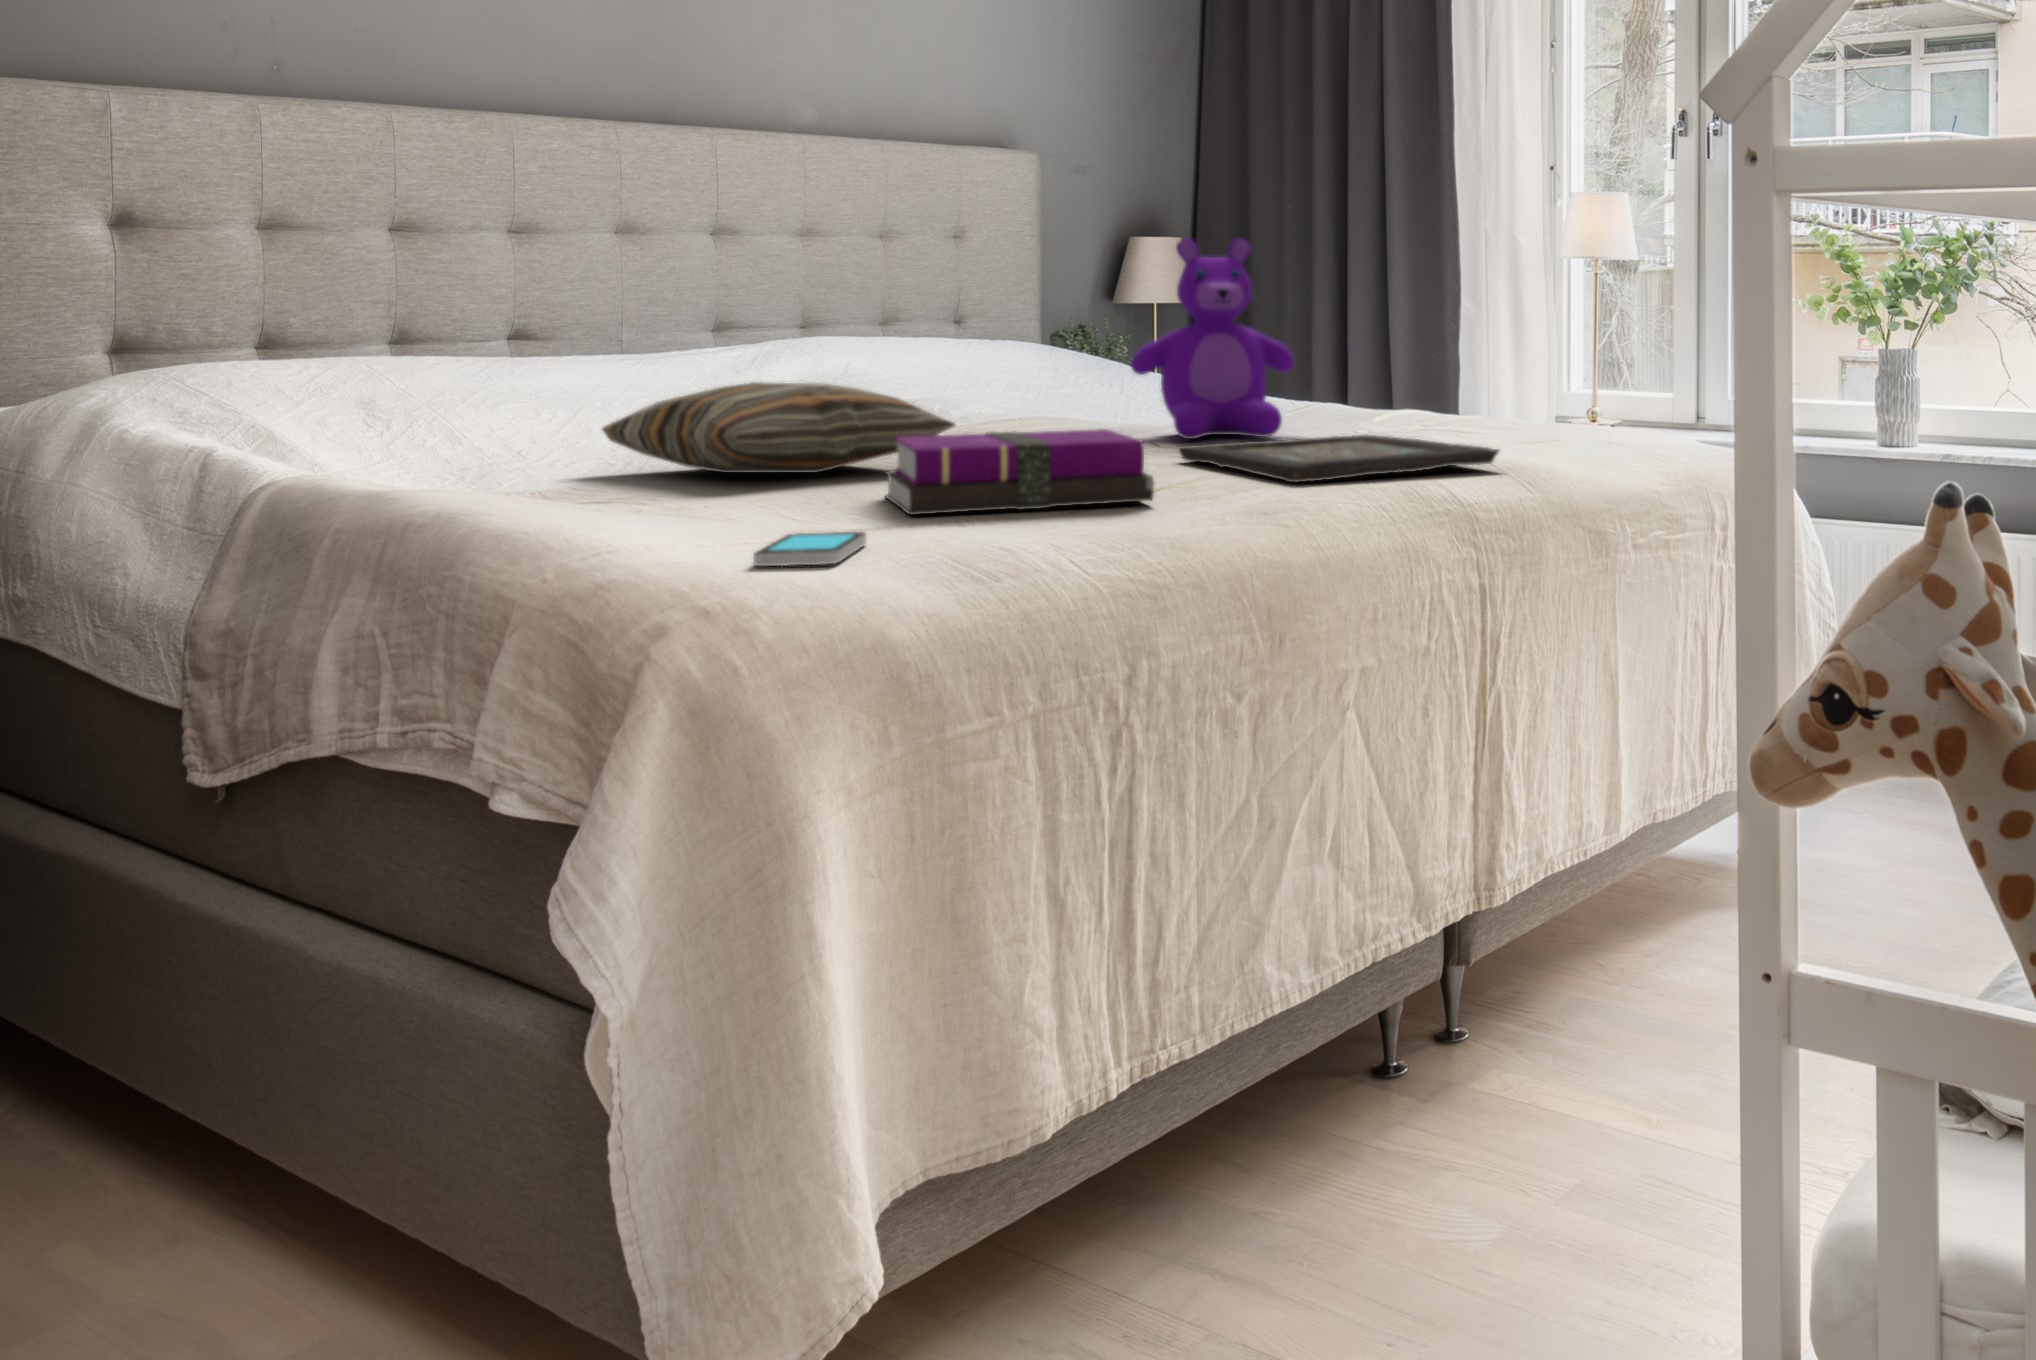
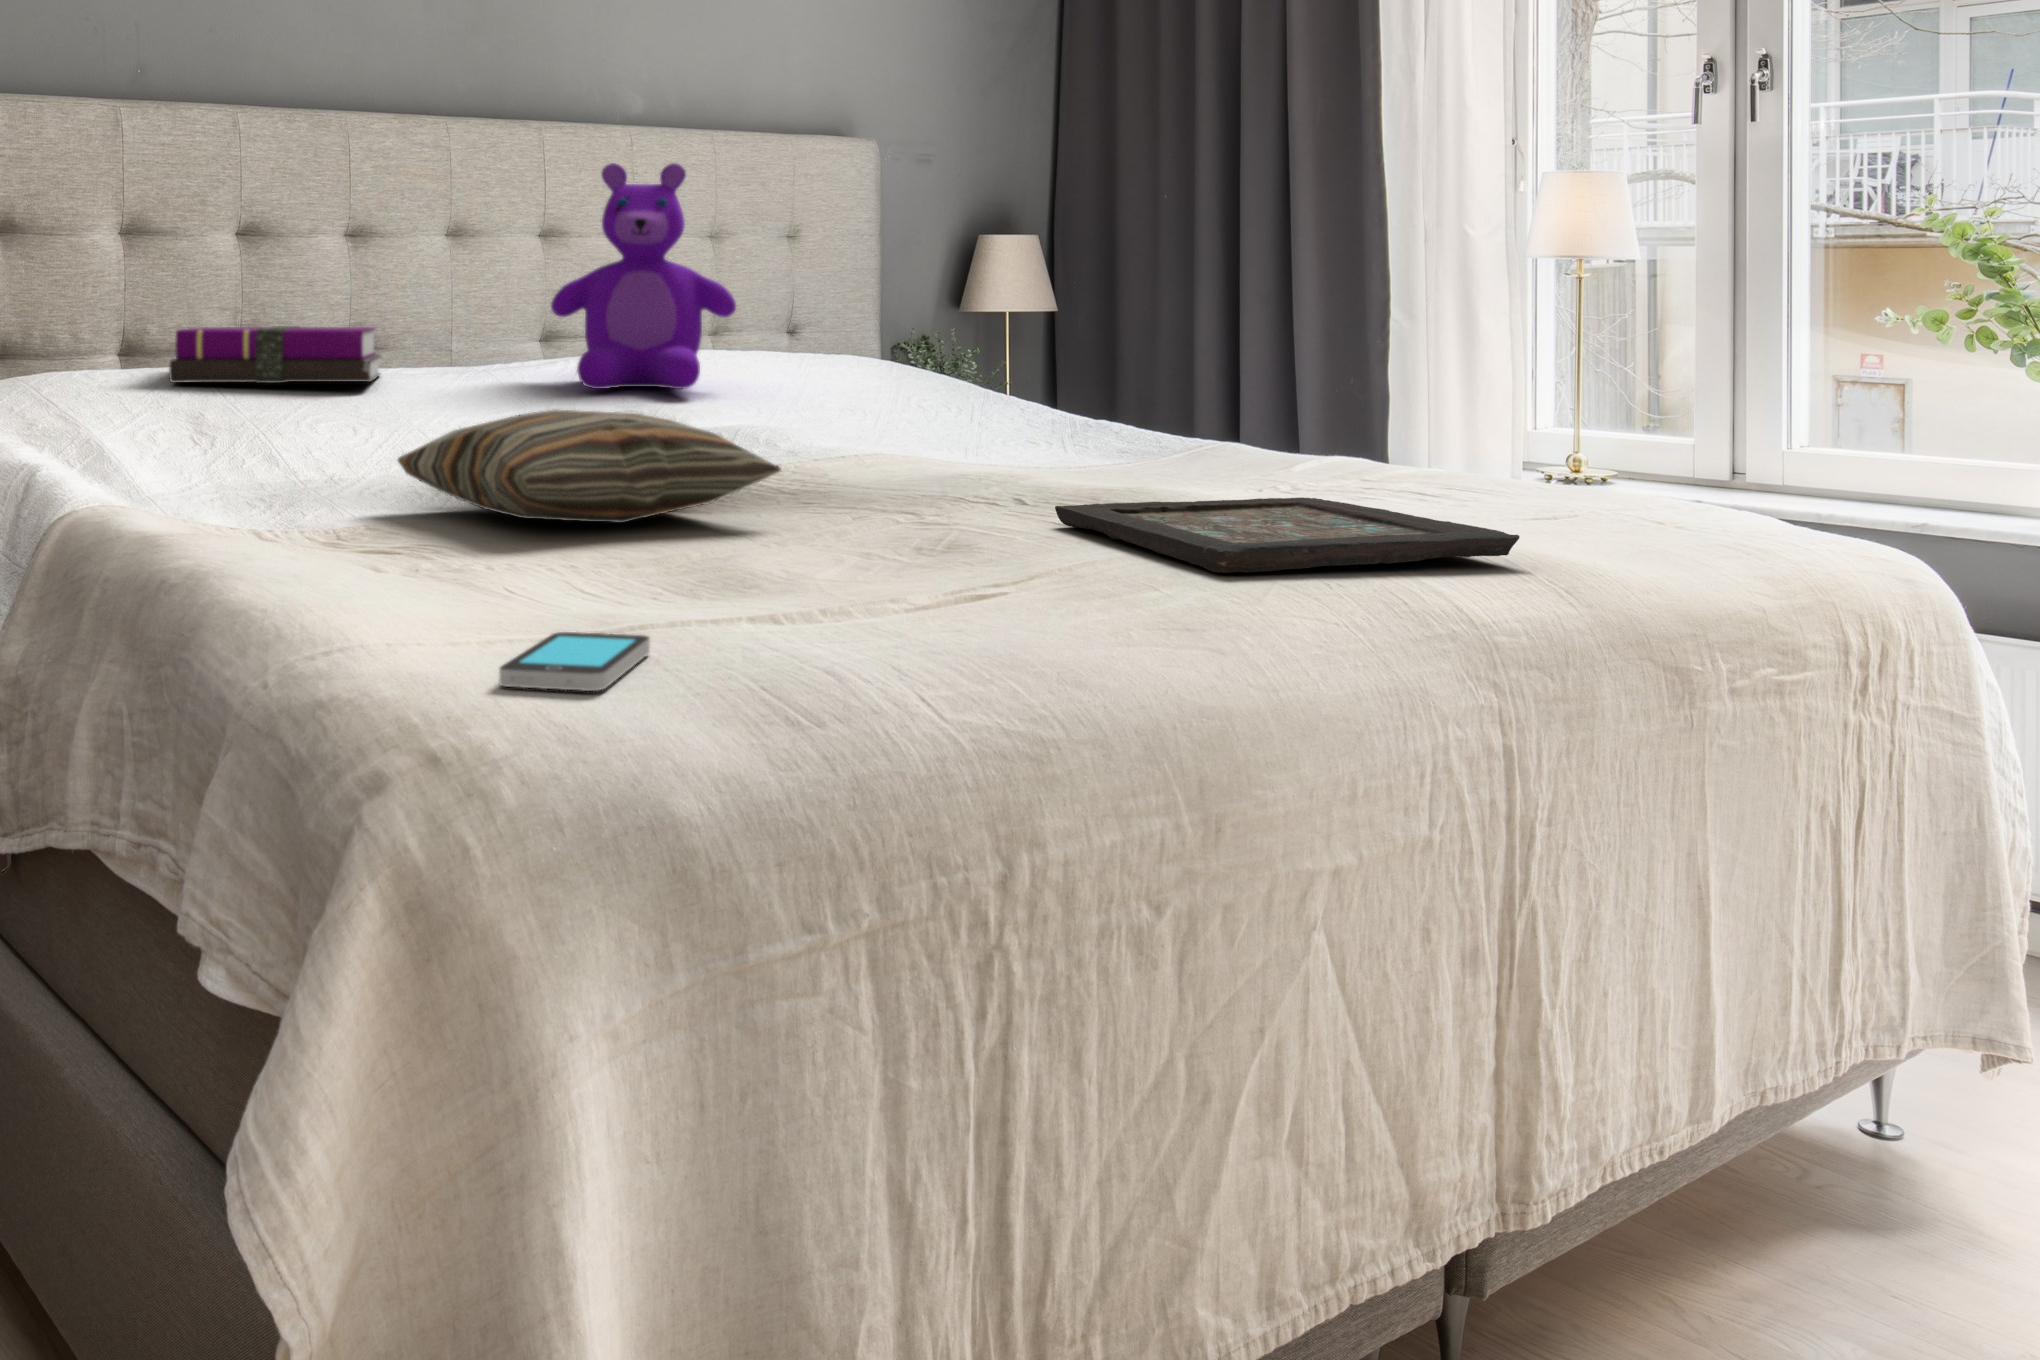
teddy bear: present [1131,239,1295,439] -> present [551,163,736,389]
notebook: present [885,429,1154,515] -> present [169,326,380,383]

